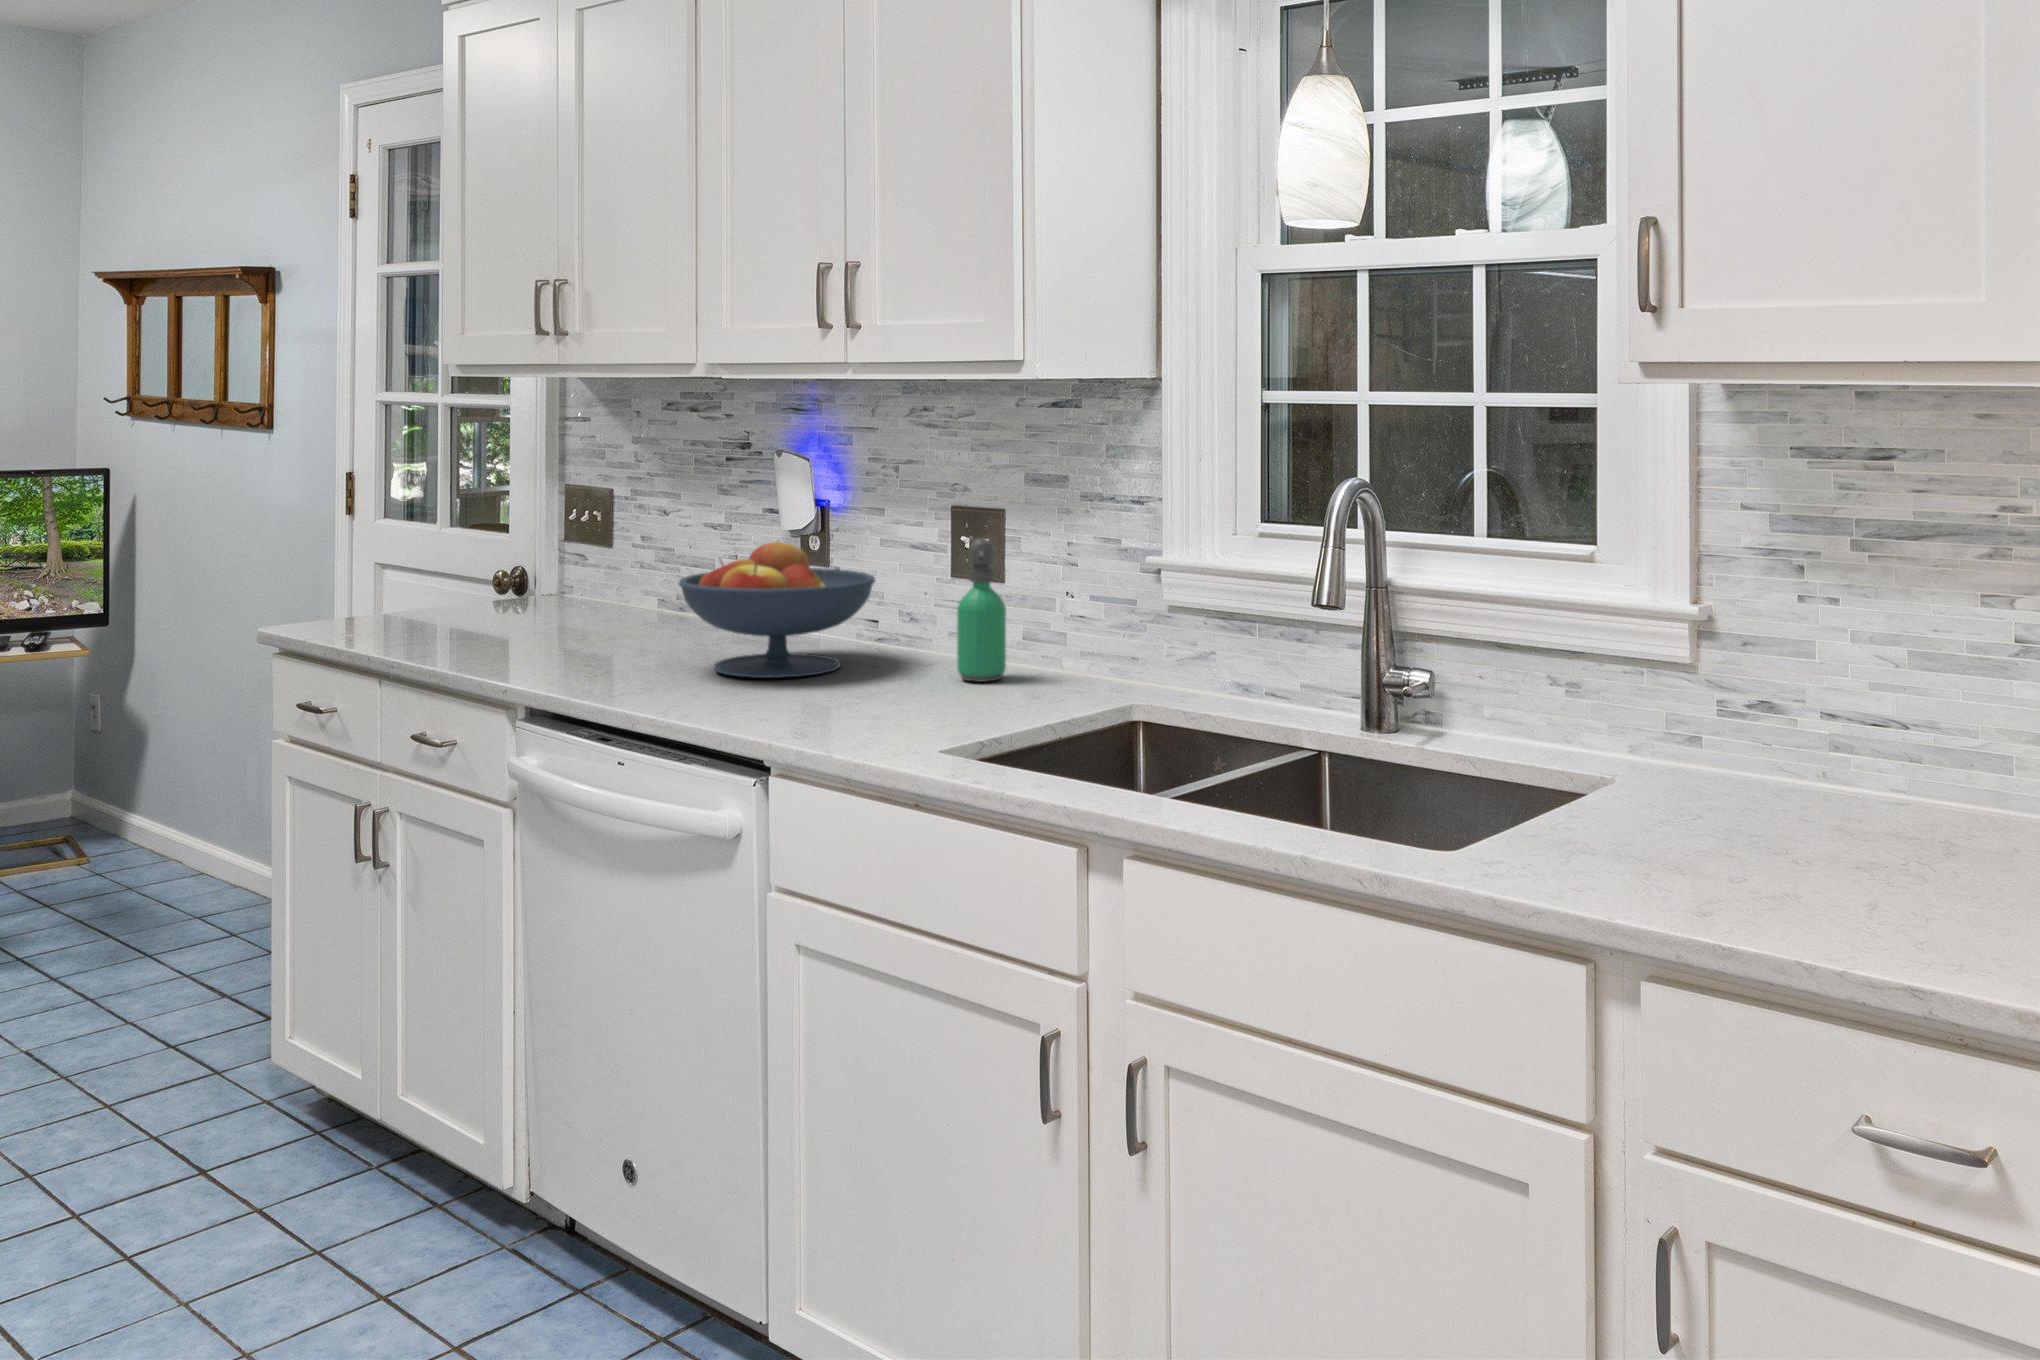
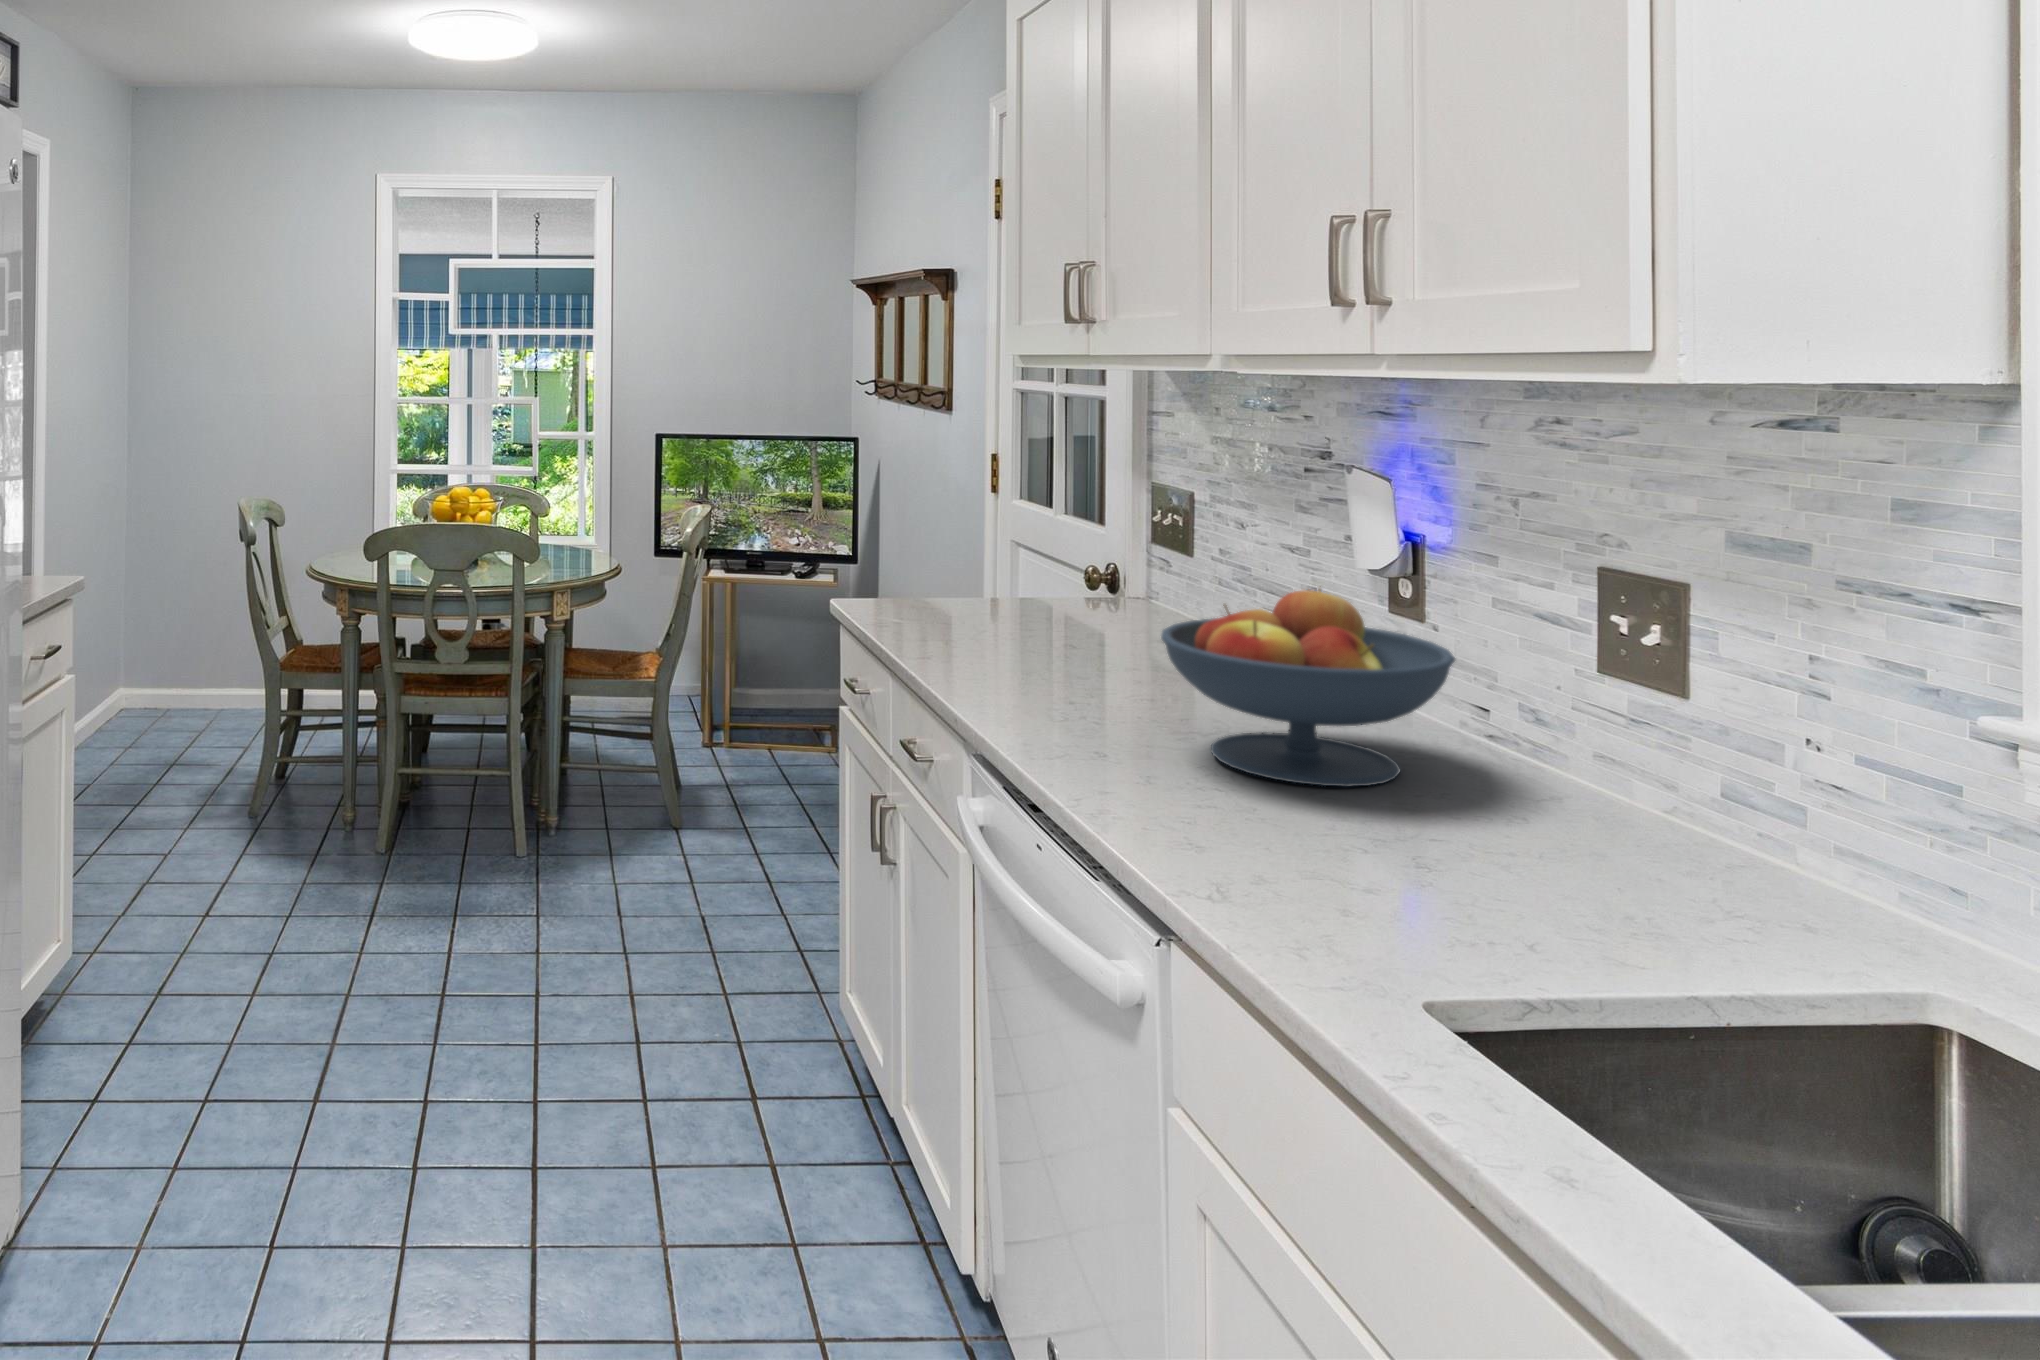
soap dispenser: present [957,539,1006,682] -> none [1574,632,1670,865]

